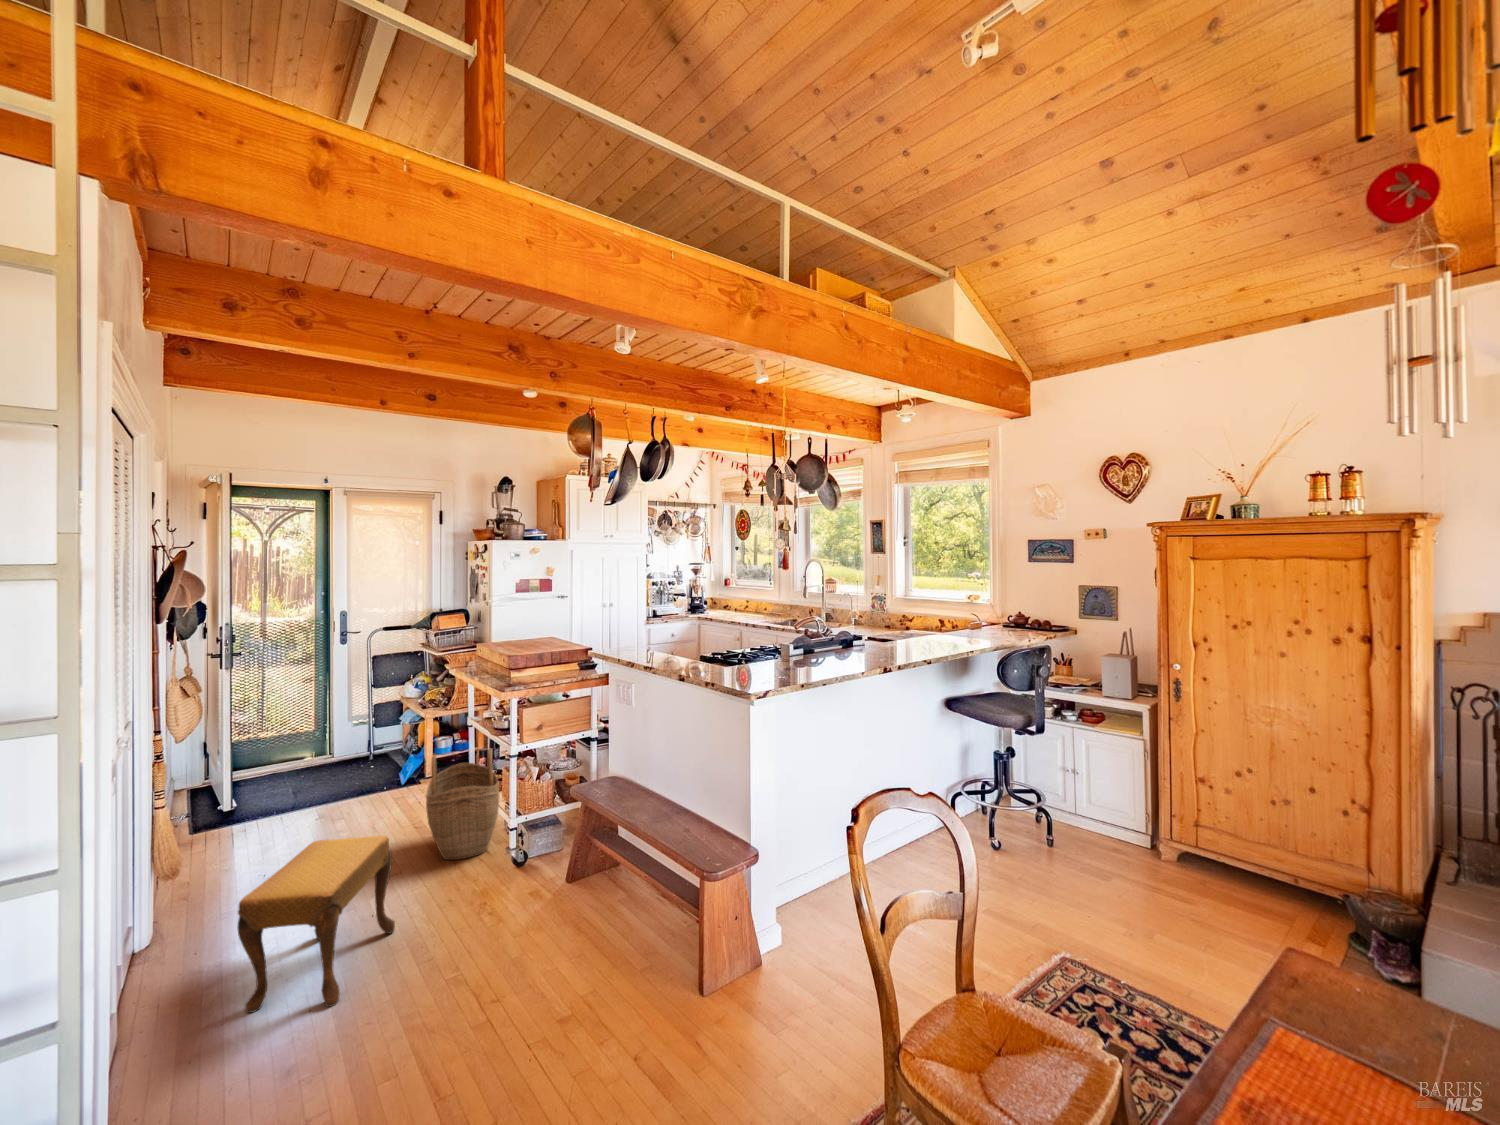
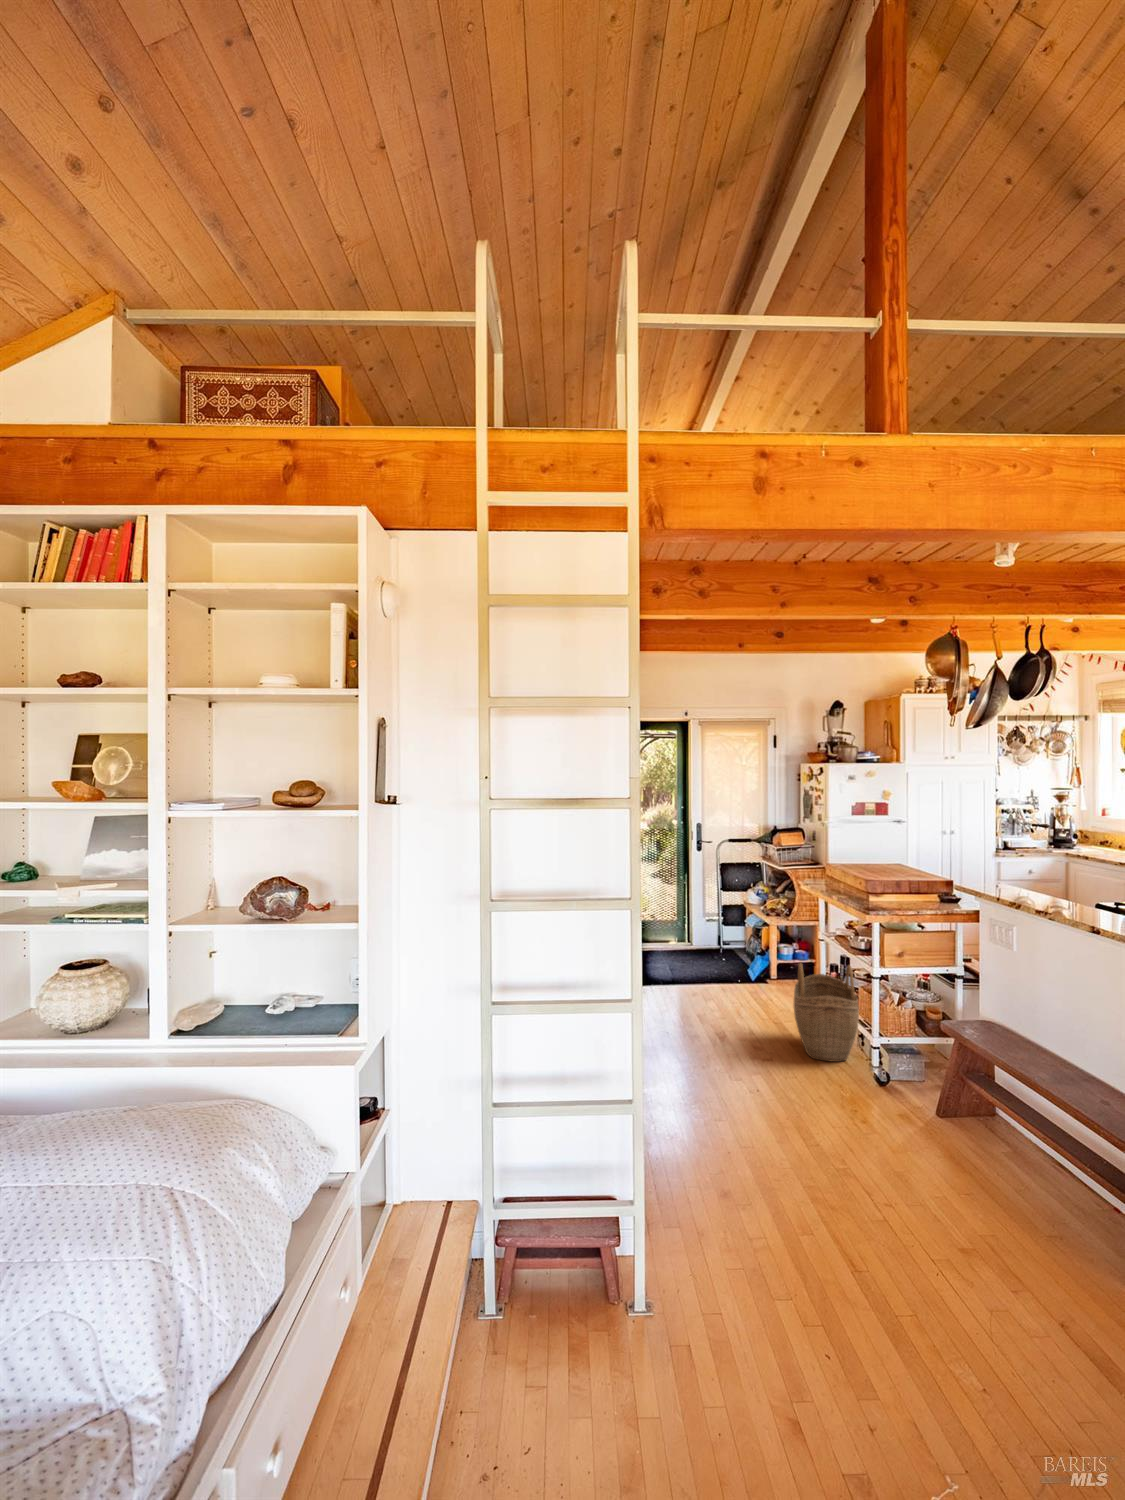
footstool: present [238,836,395,1013] -> none [691,1014,786,1146]

